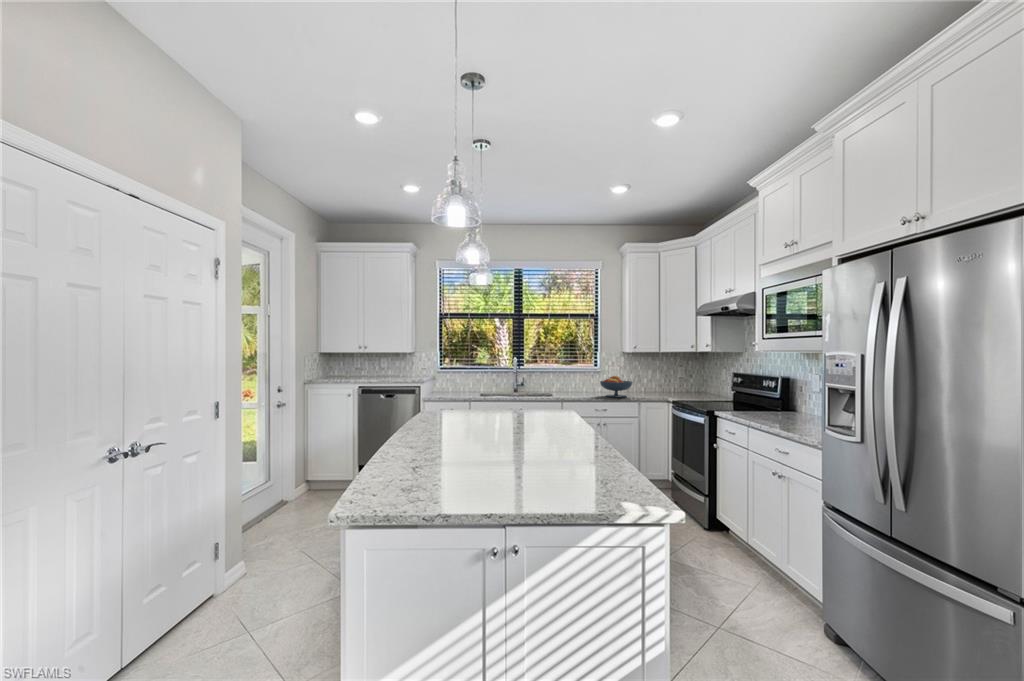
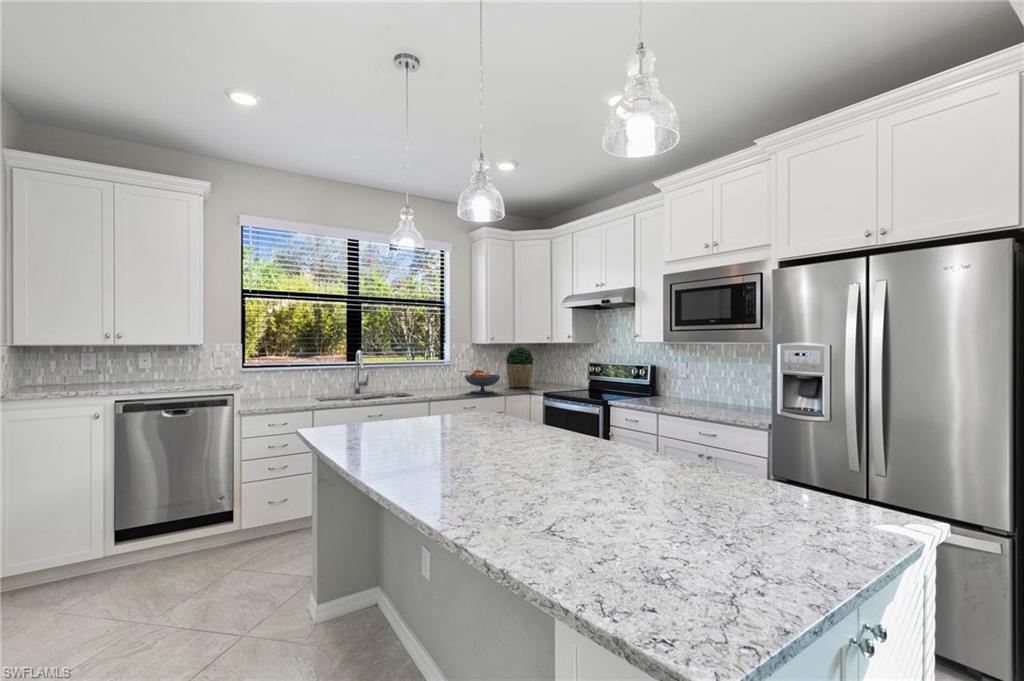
potted plant: none [651,356,679,395] -> present [506,347,533,388]

